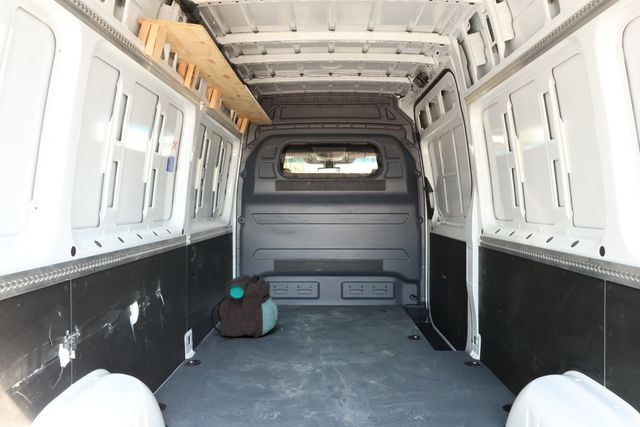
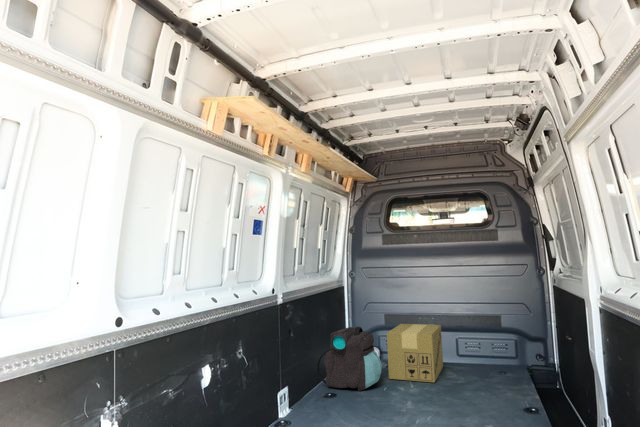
cardboard box: none [282,270,329,324] -> present [387,324,443,382]

